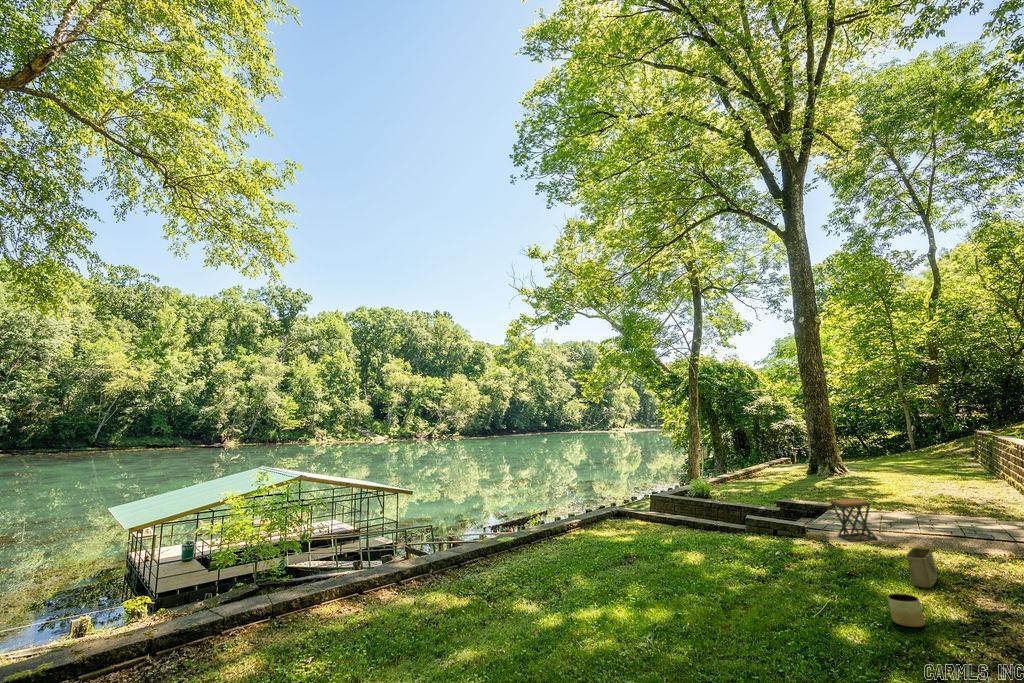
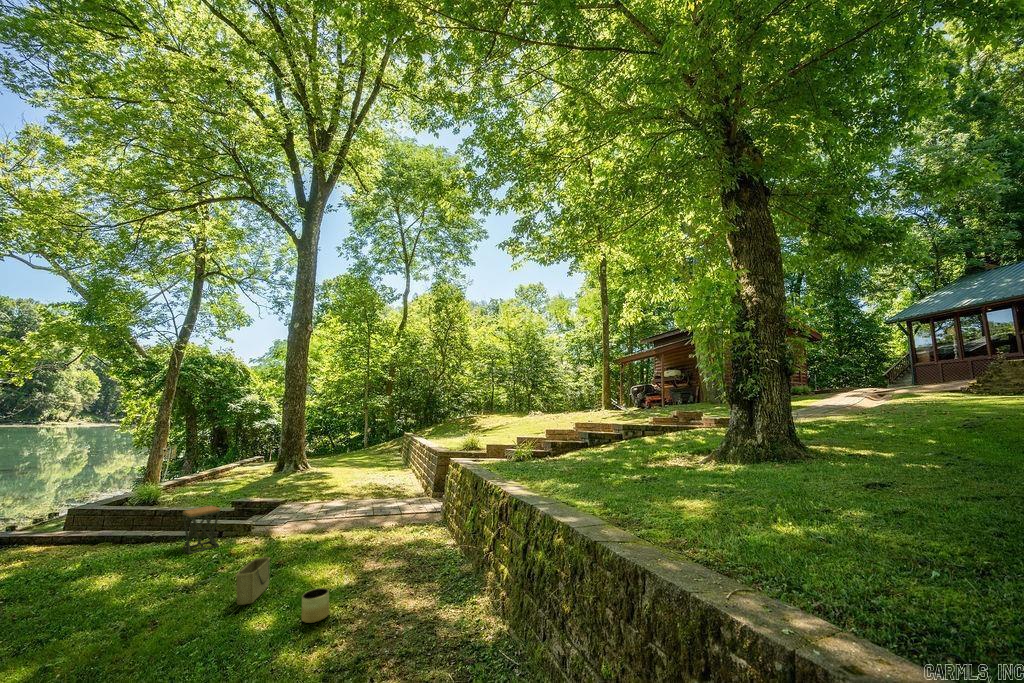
stool: present [831,498,878,542] -> present [182,506,220,554]
basket: present [905,547,937,588] -> present [236,557,270,605]

